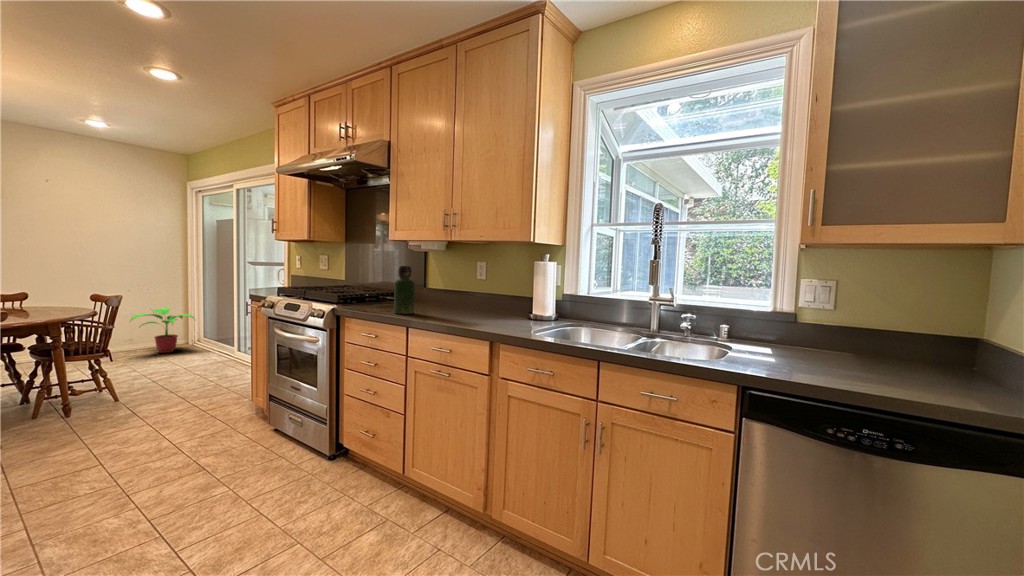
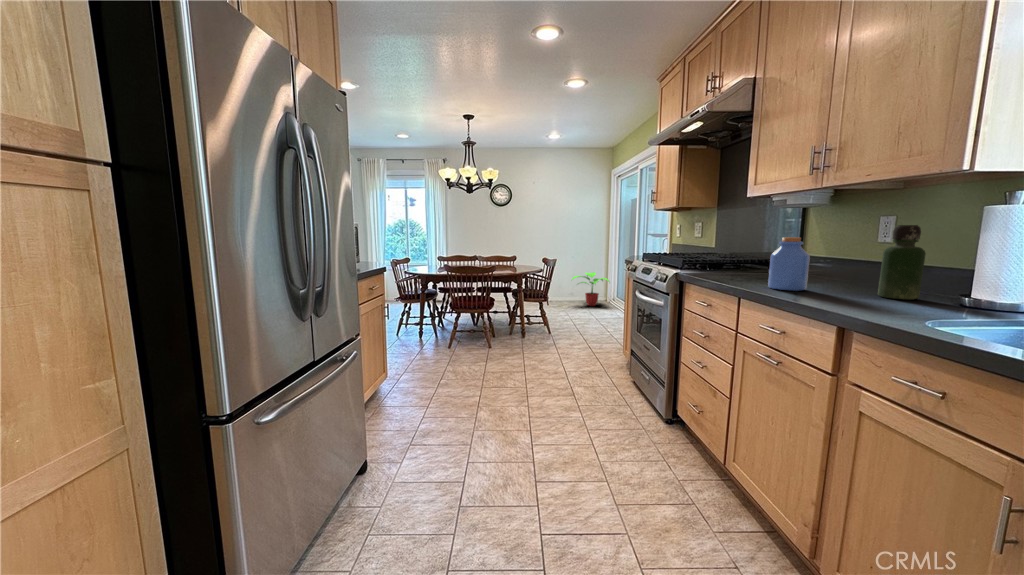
bottle: present [394,266,415,314] -> present [878,225,926,300]
jar: none [426,278,451,318] -> present [768,237,810,291]

